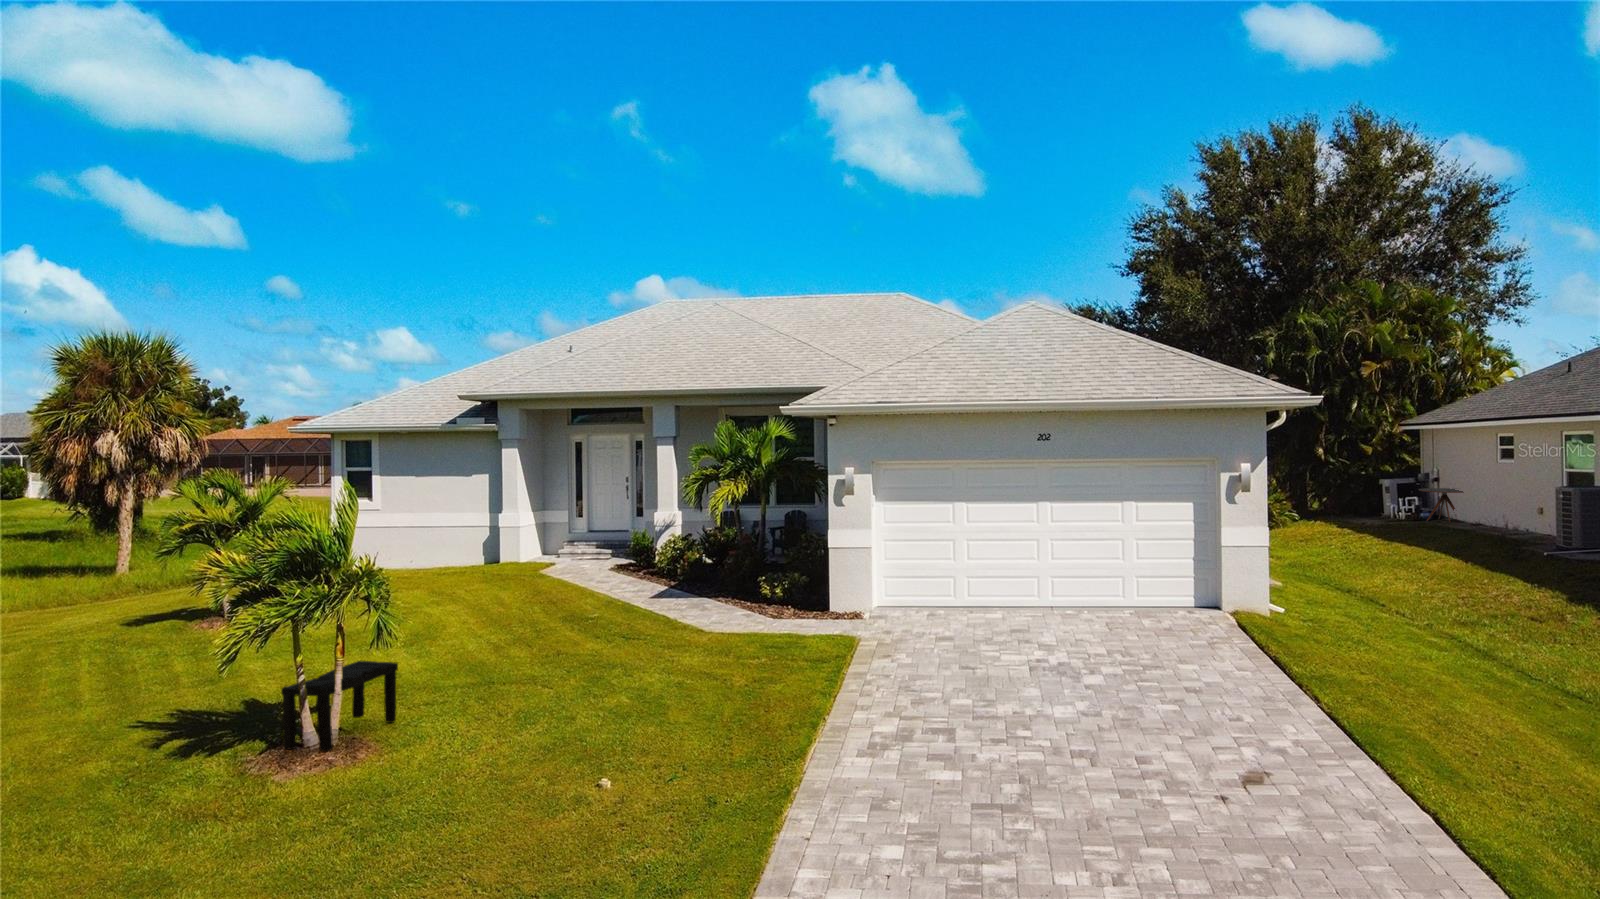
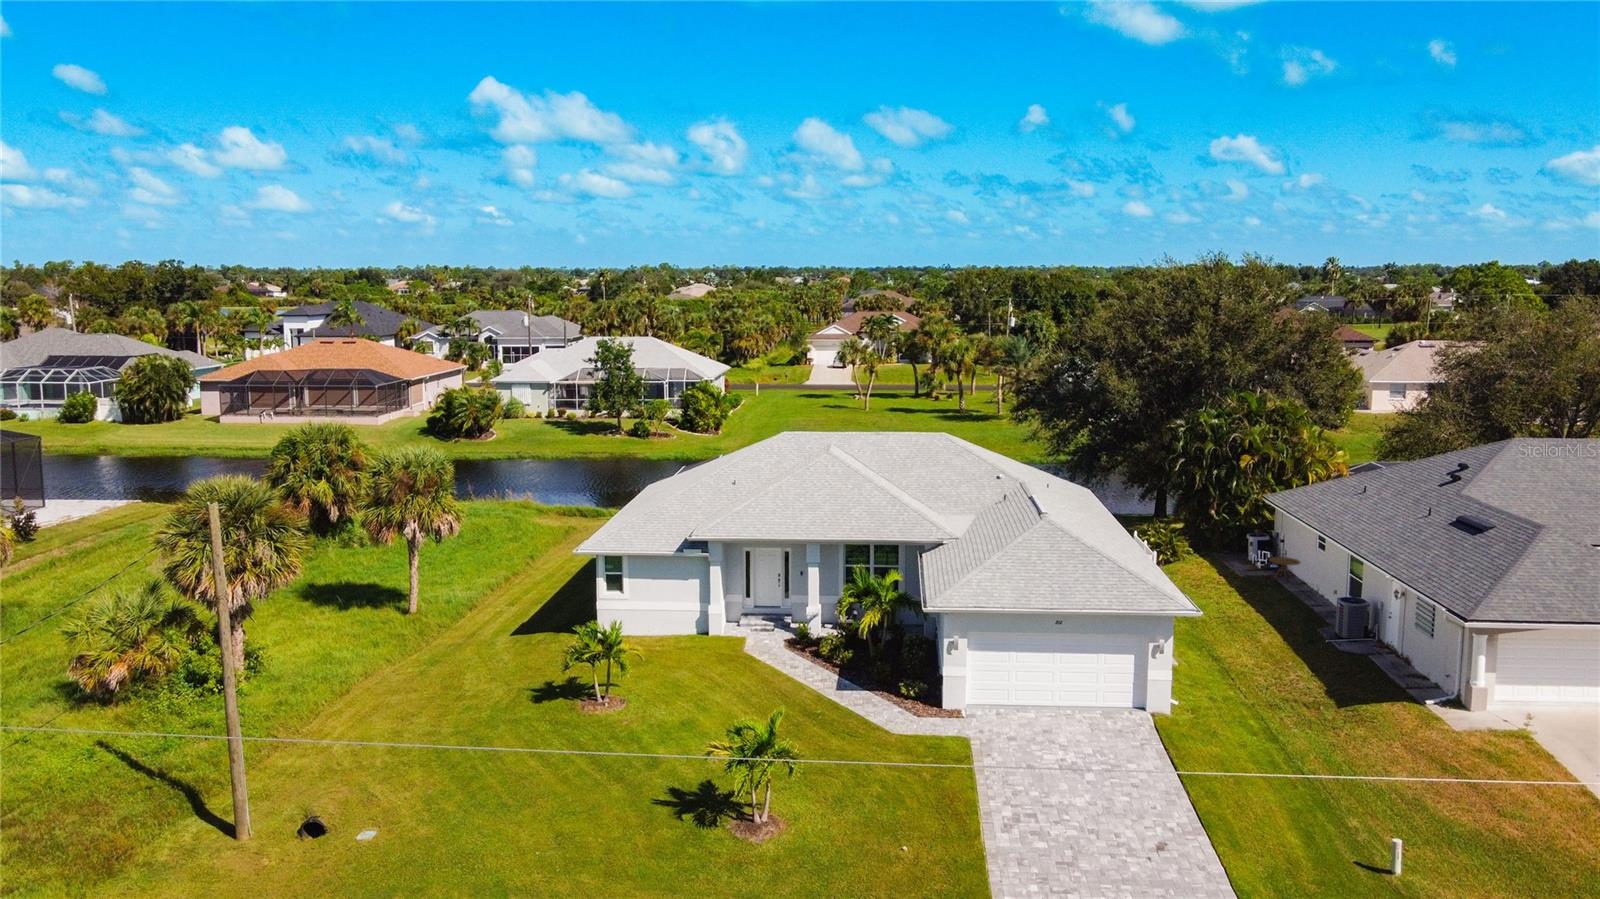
bench: present [281,661,398,751] -> none [767,789,800,837]

